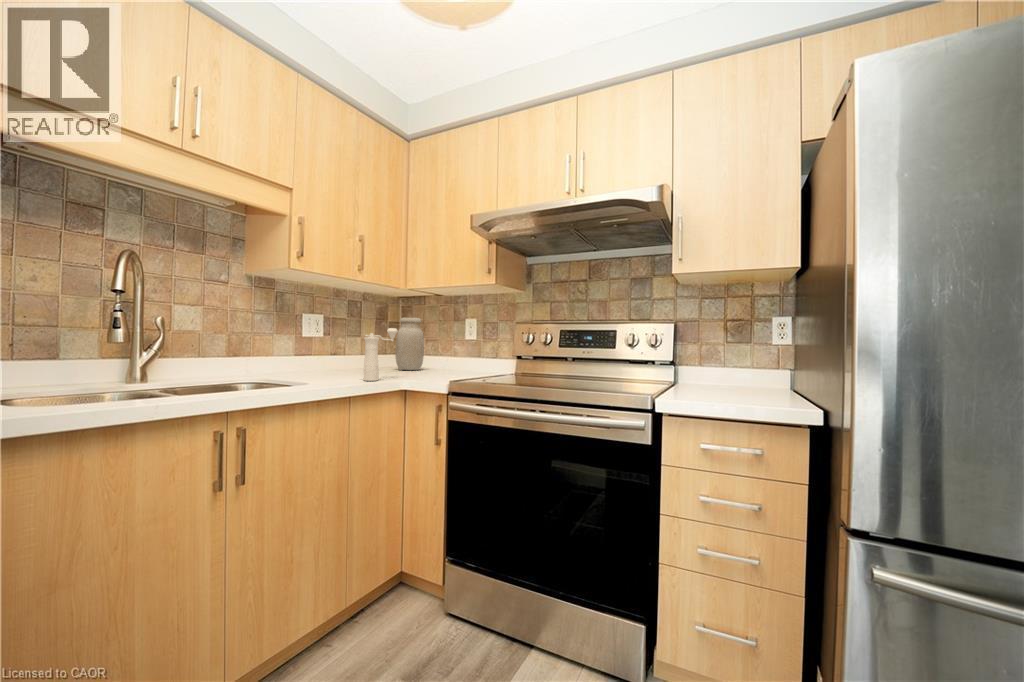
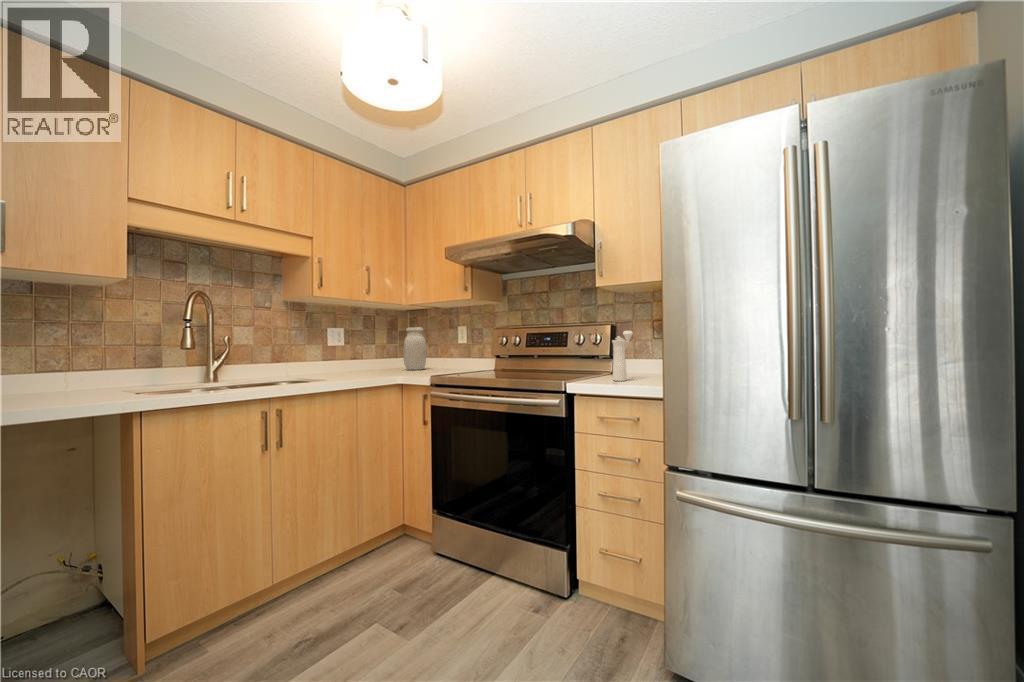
pepper mill: present [363,328,398,381] -> present [612,331,633,381]

